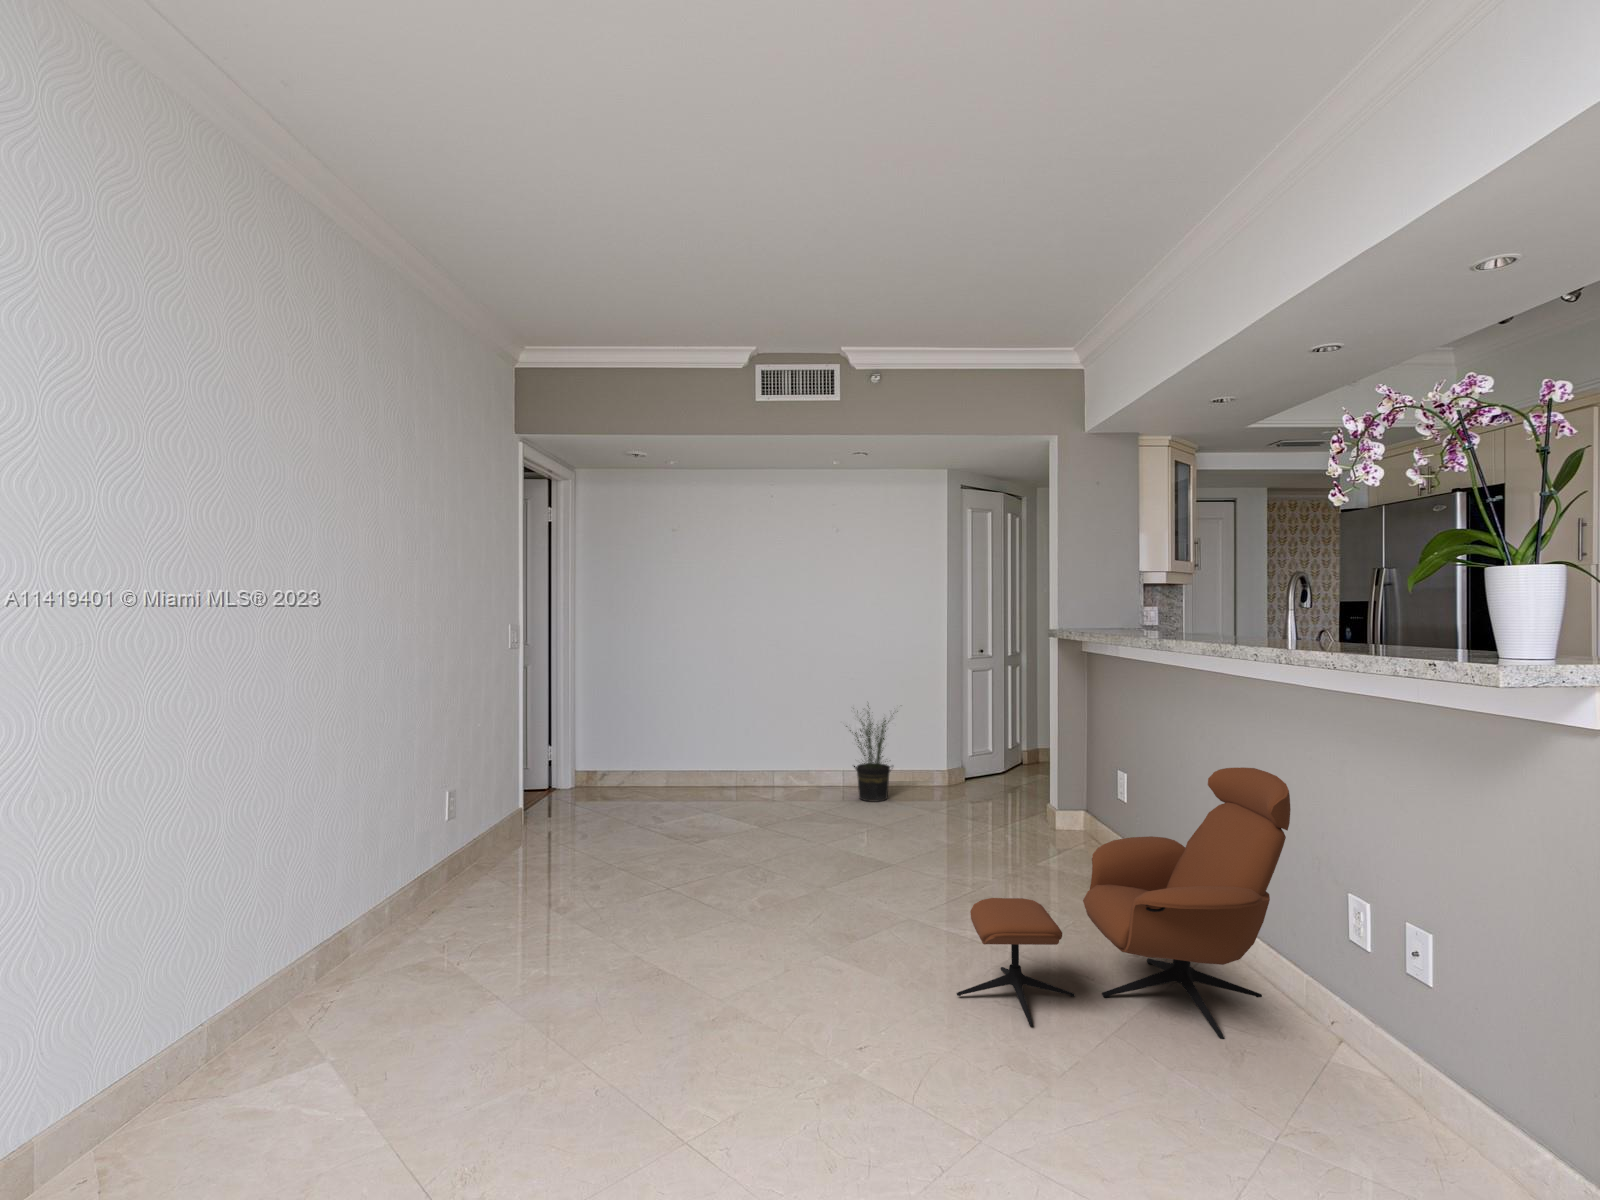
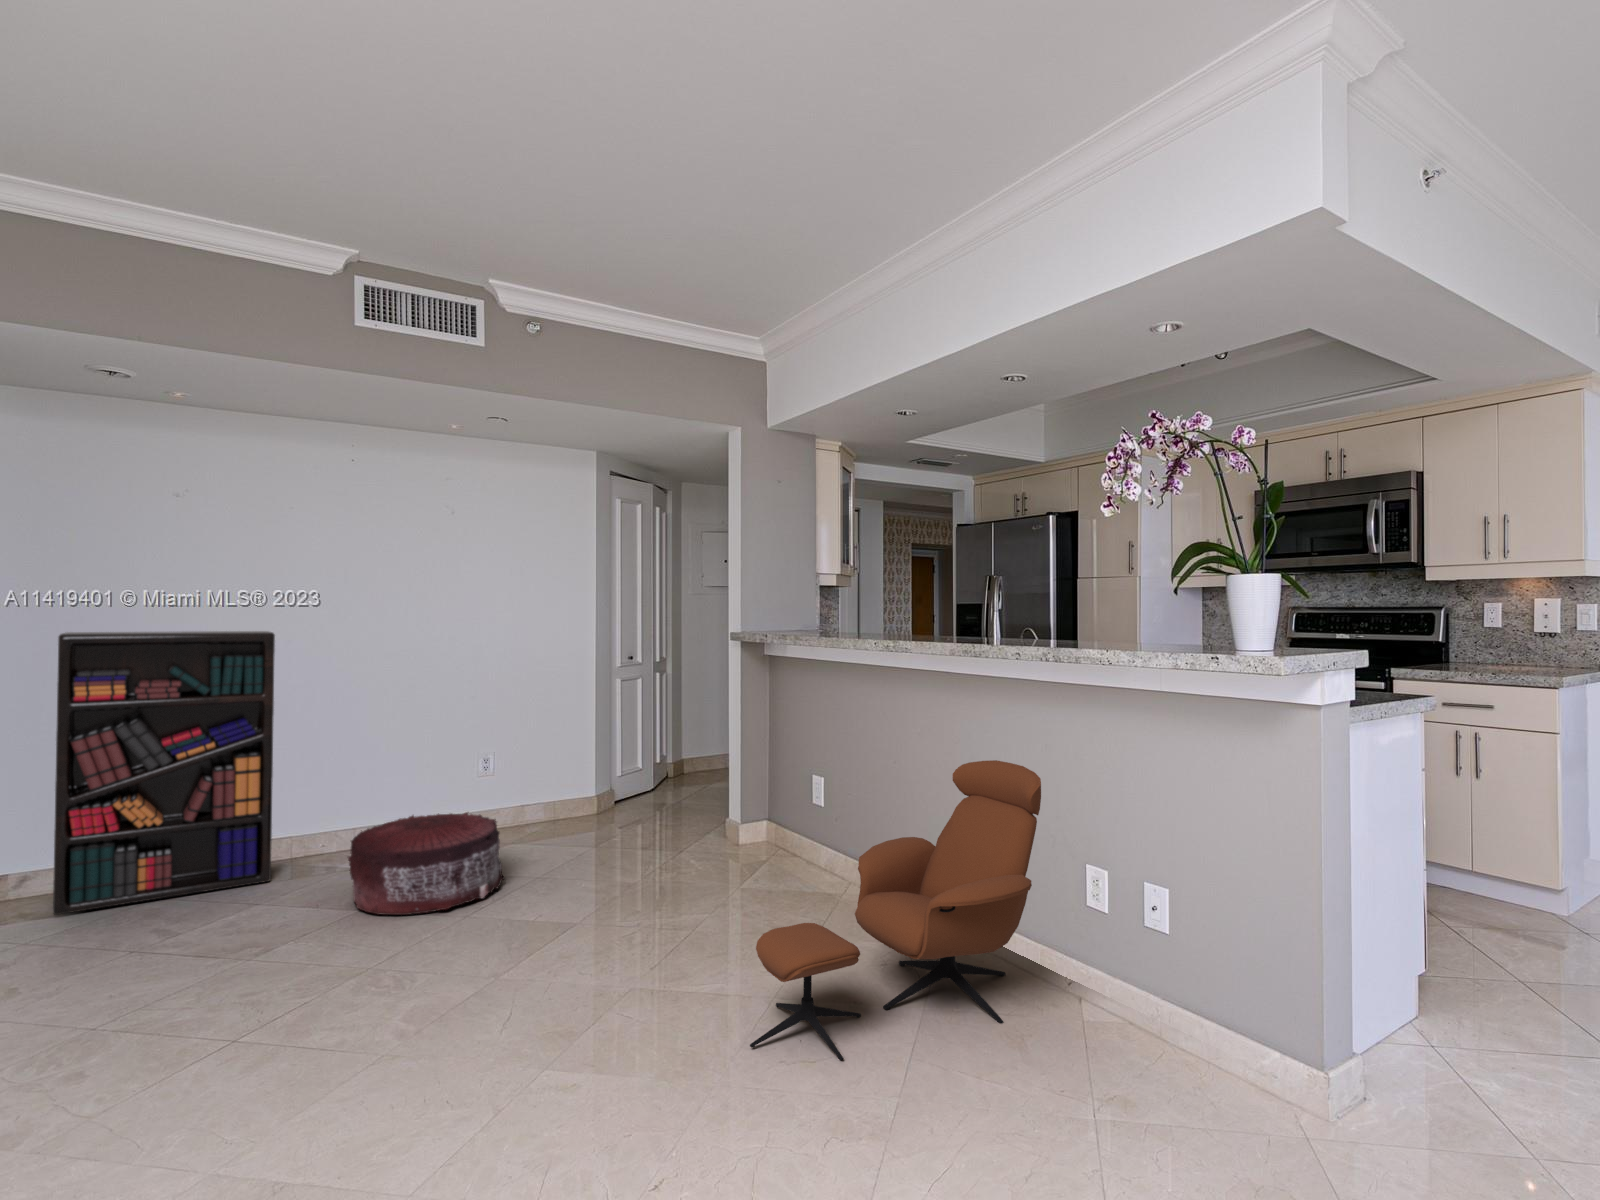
bookshelf: none [575,627,698,811] -> present [53,631,275,915]
potted plant: present [846,705,894,802] -> none [473,720,555,841]
pouf: none [732,770,844,845] -> present [348,812,504,915]

